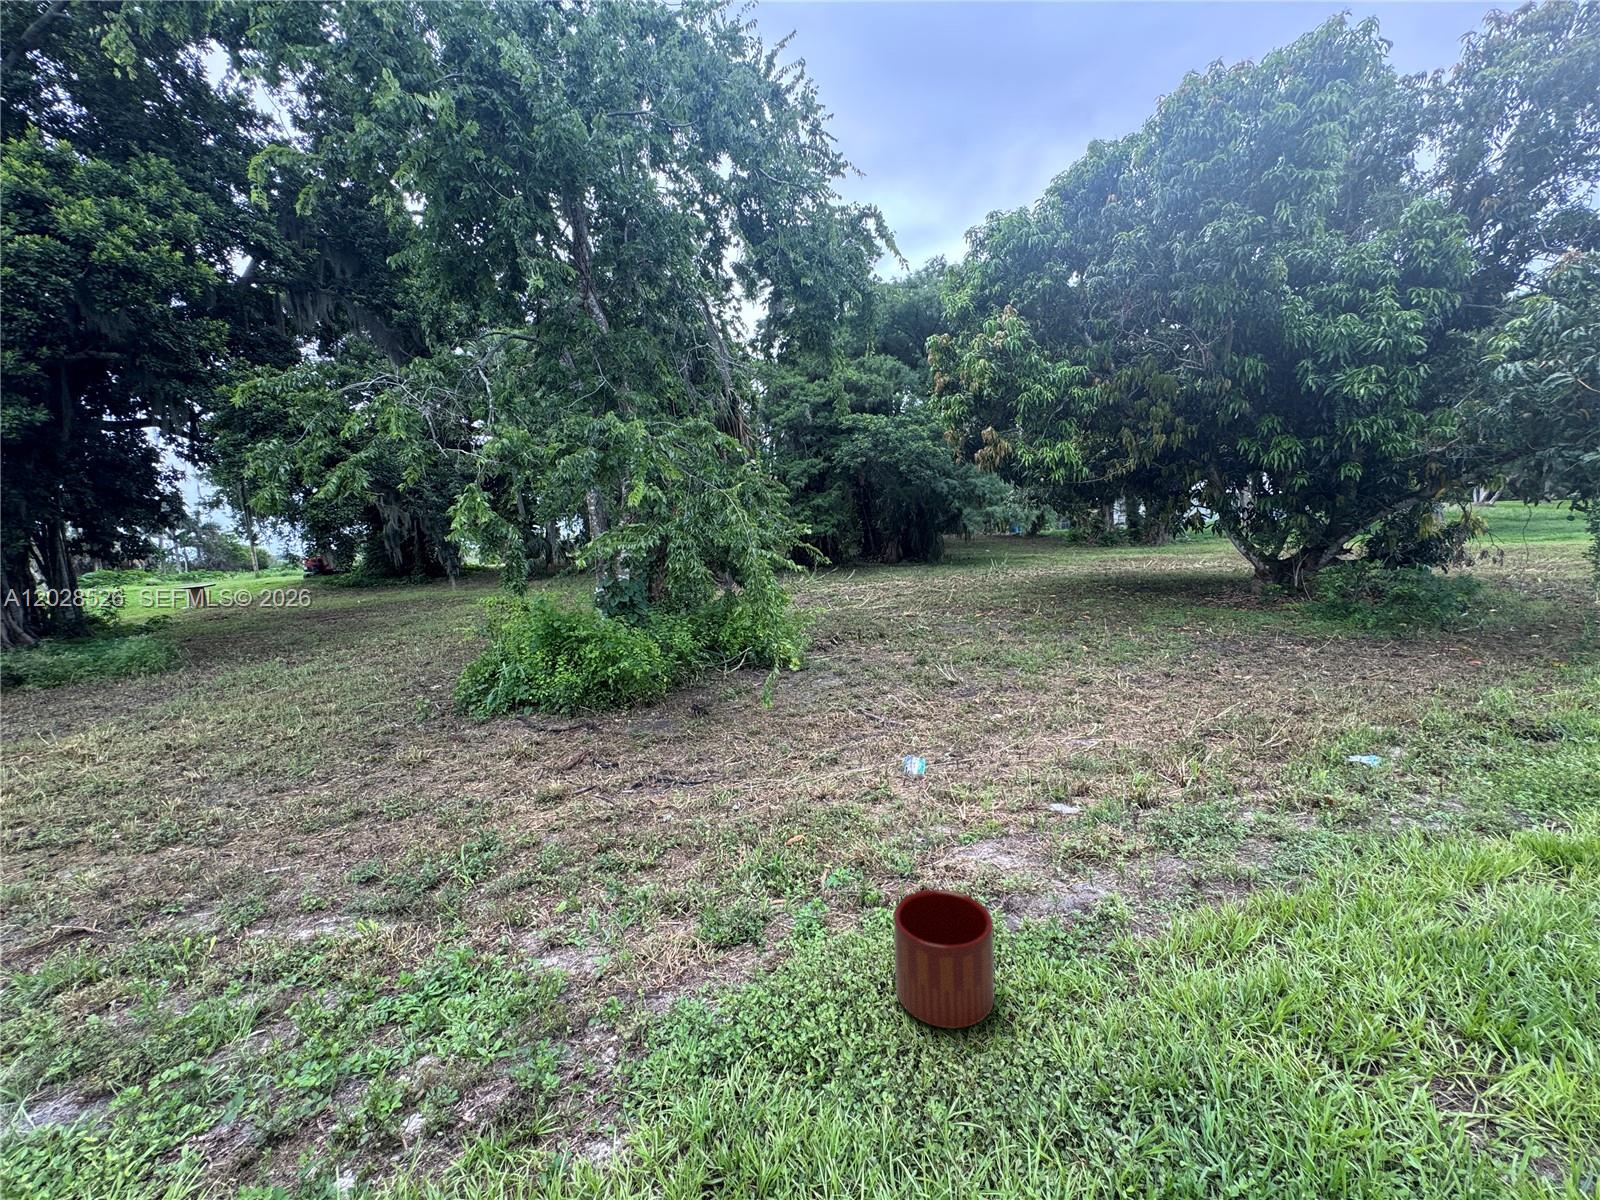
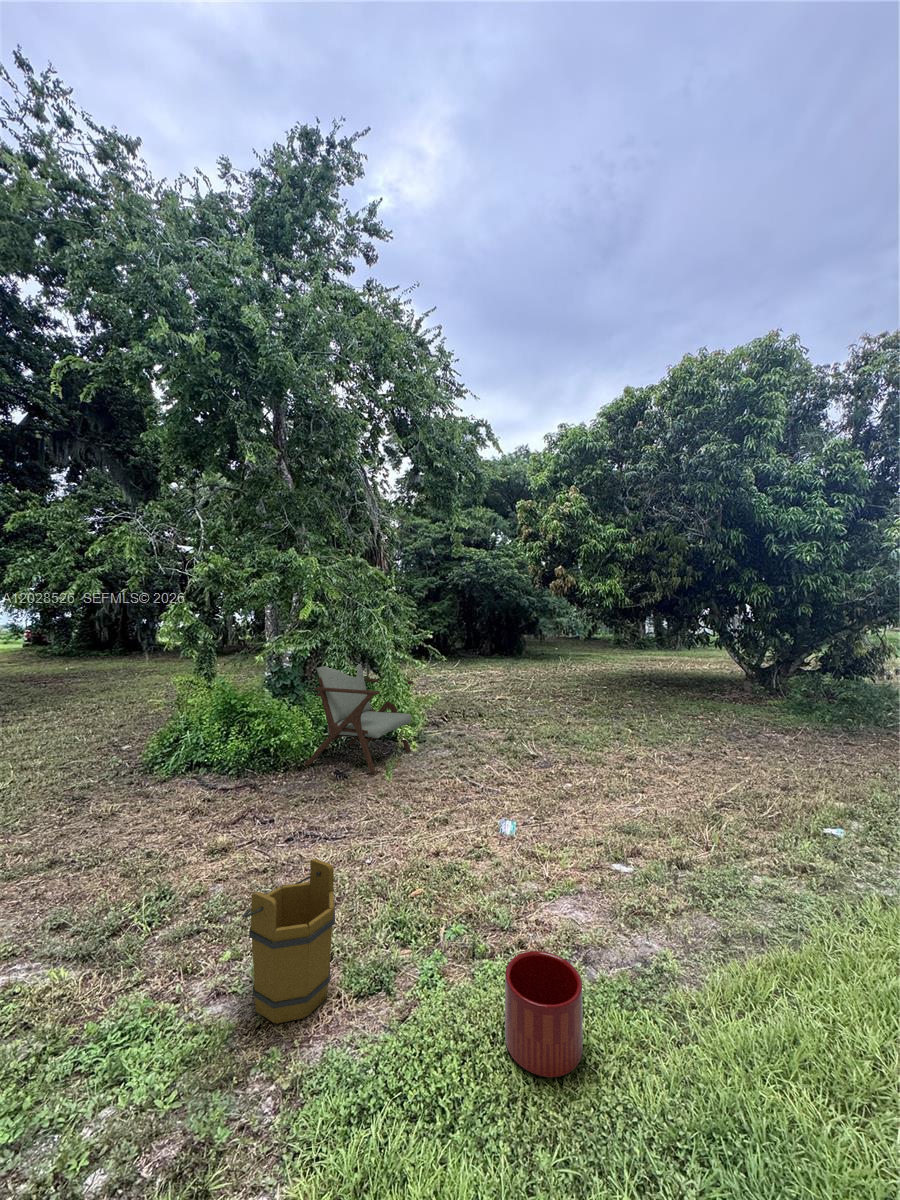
lounge chair: none [657,573,791,711] -> present [305,664,414,774]
bucket: none [568,791,682,974] -> present [243,859,335,1024]

